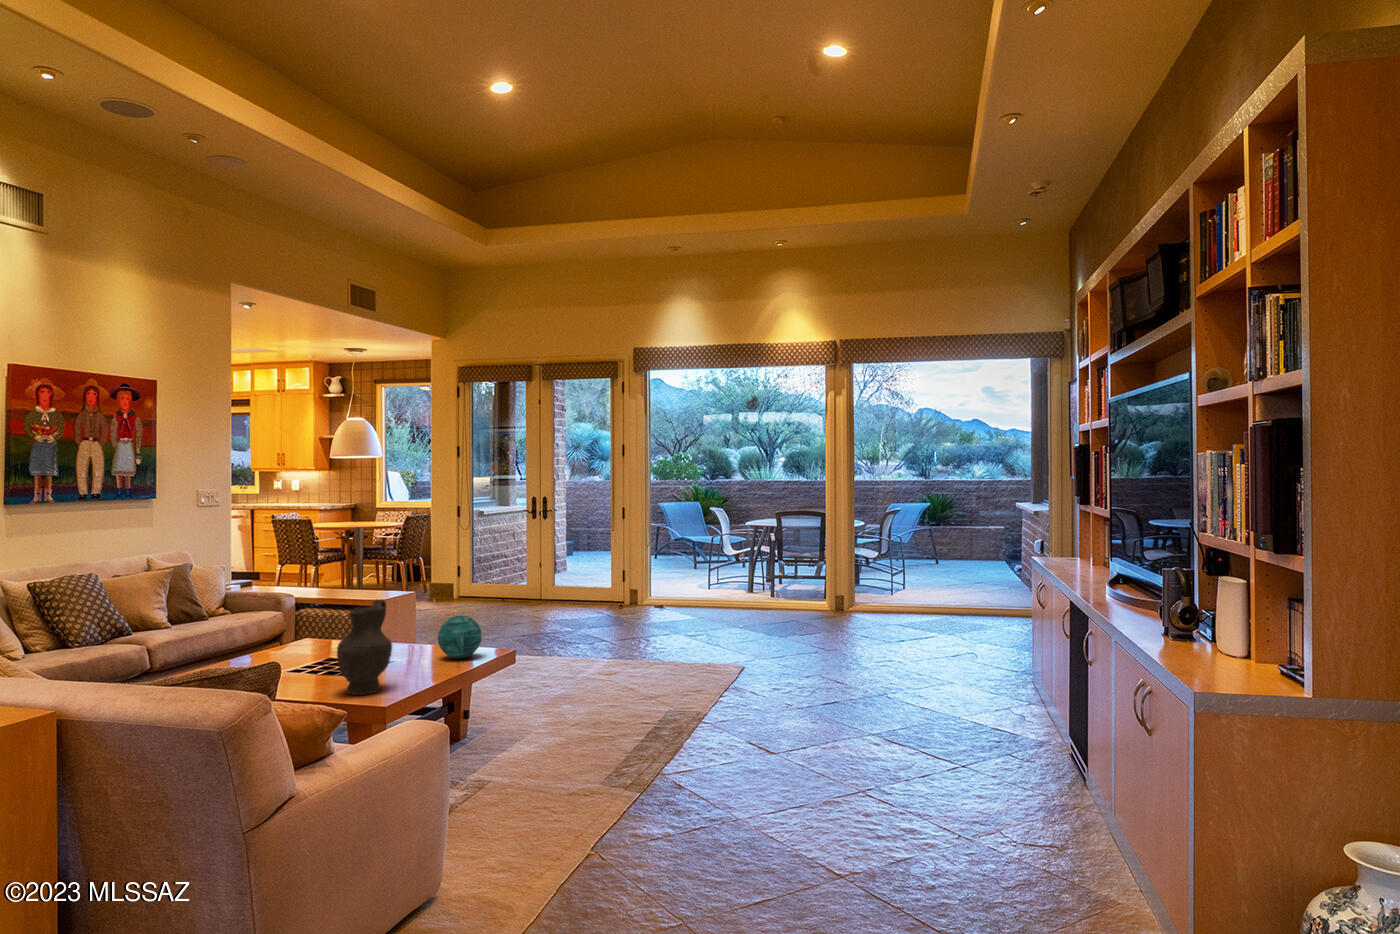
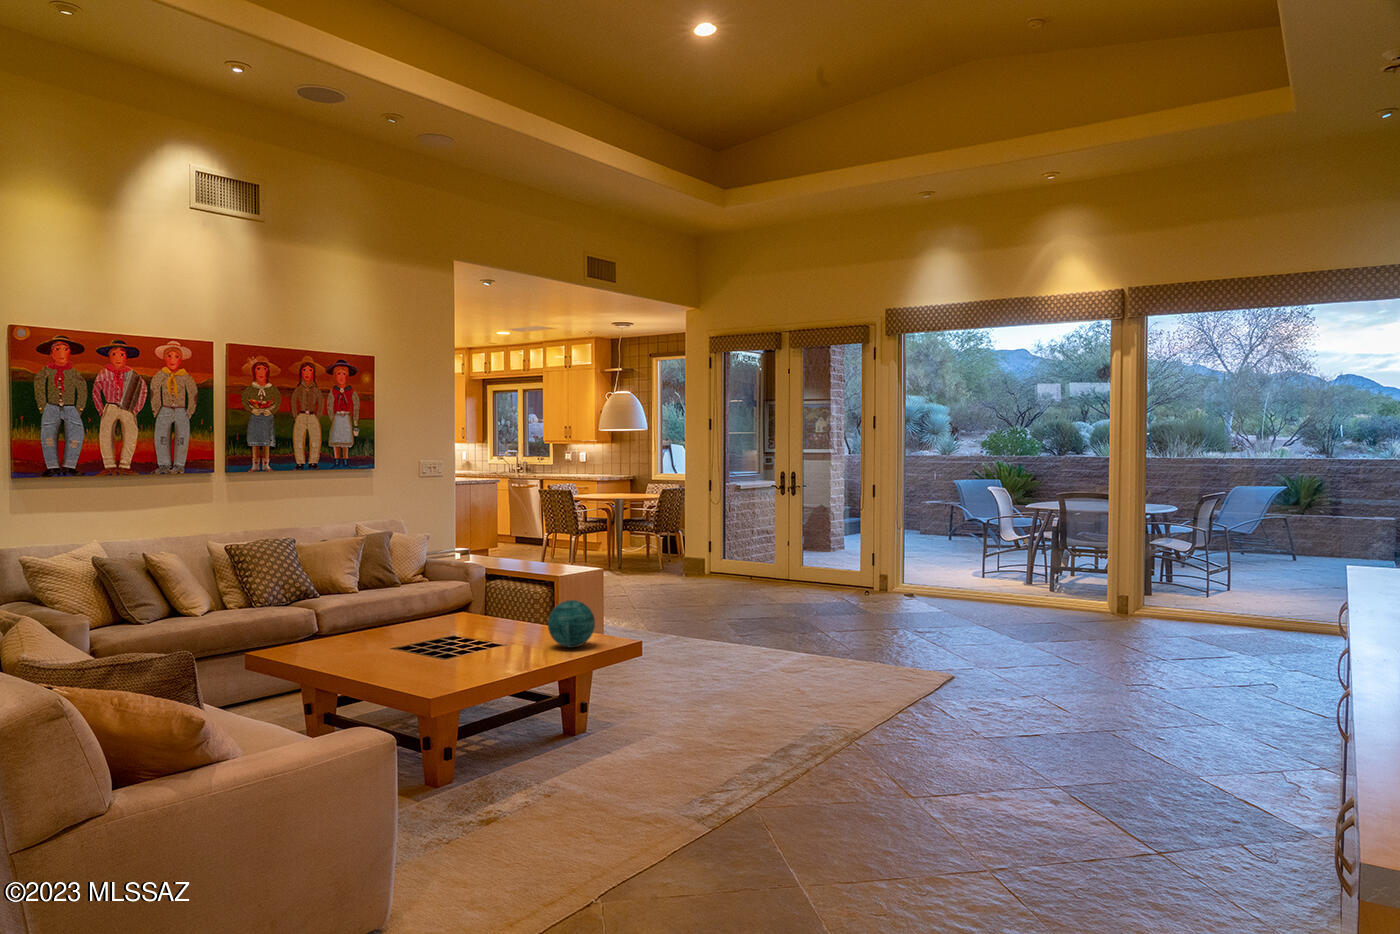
decorative vase: present [337,599,392,695] -> none [401,579,464,682]

